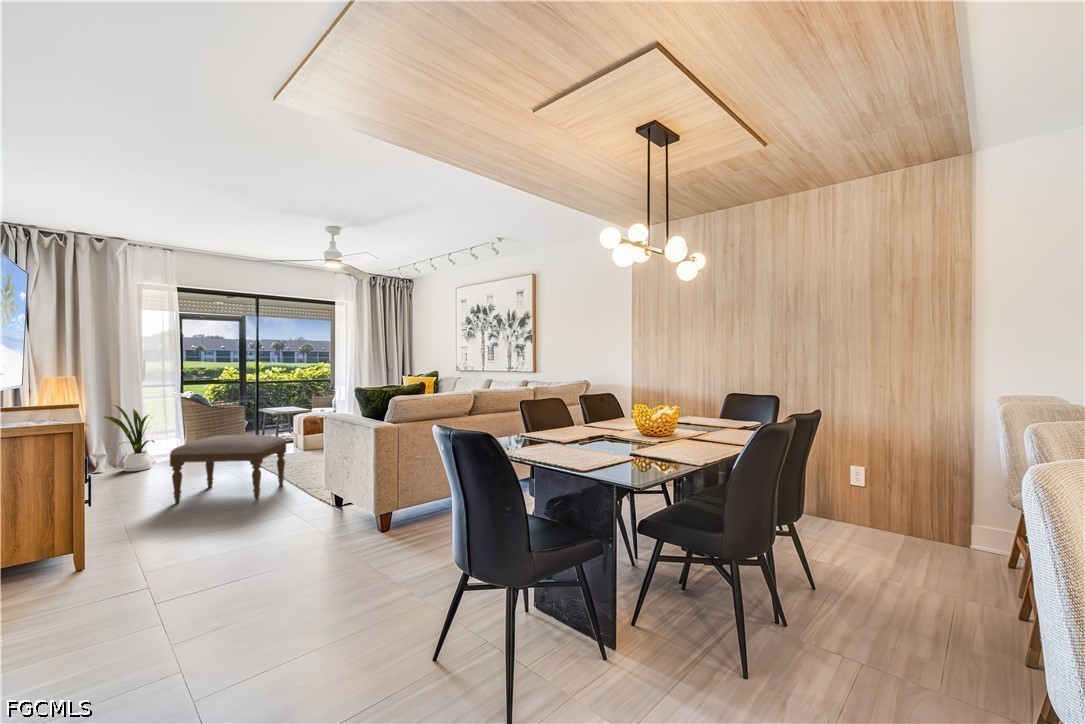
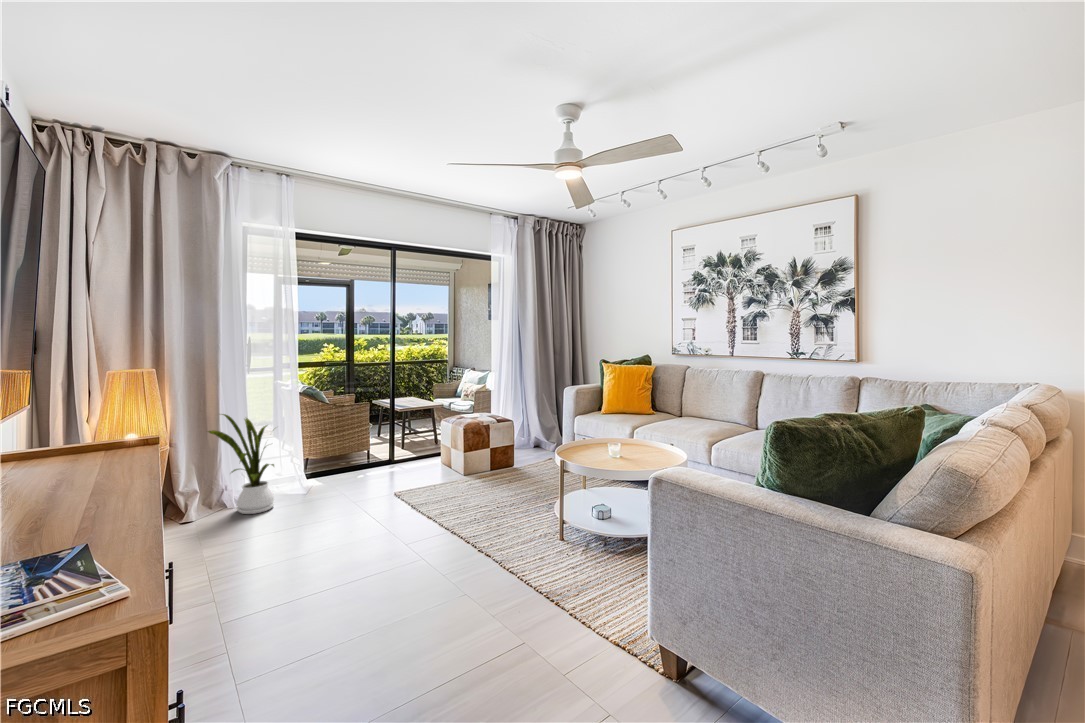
ottoman: present [170,435,286,503] -> none [336,475,504,608]

